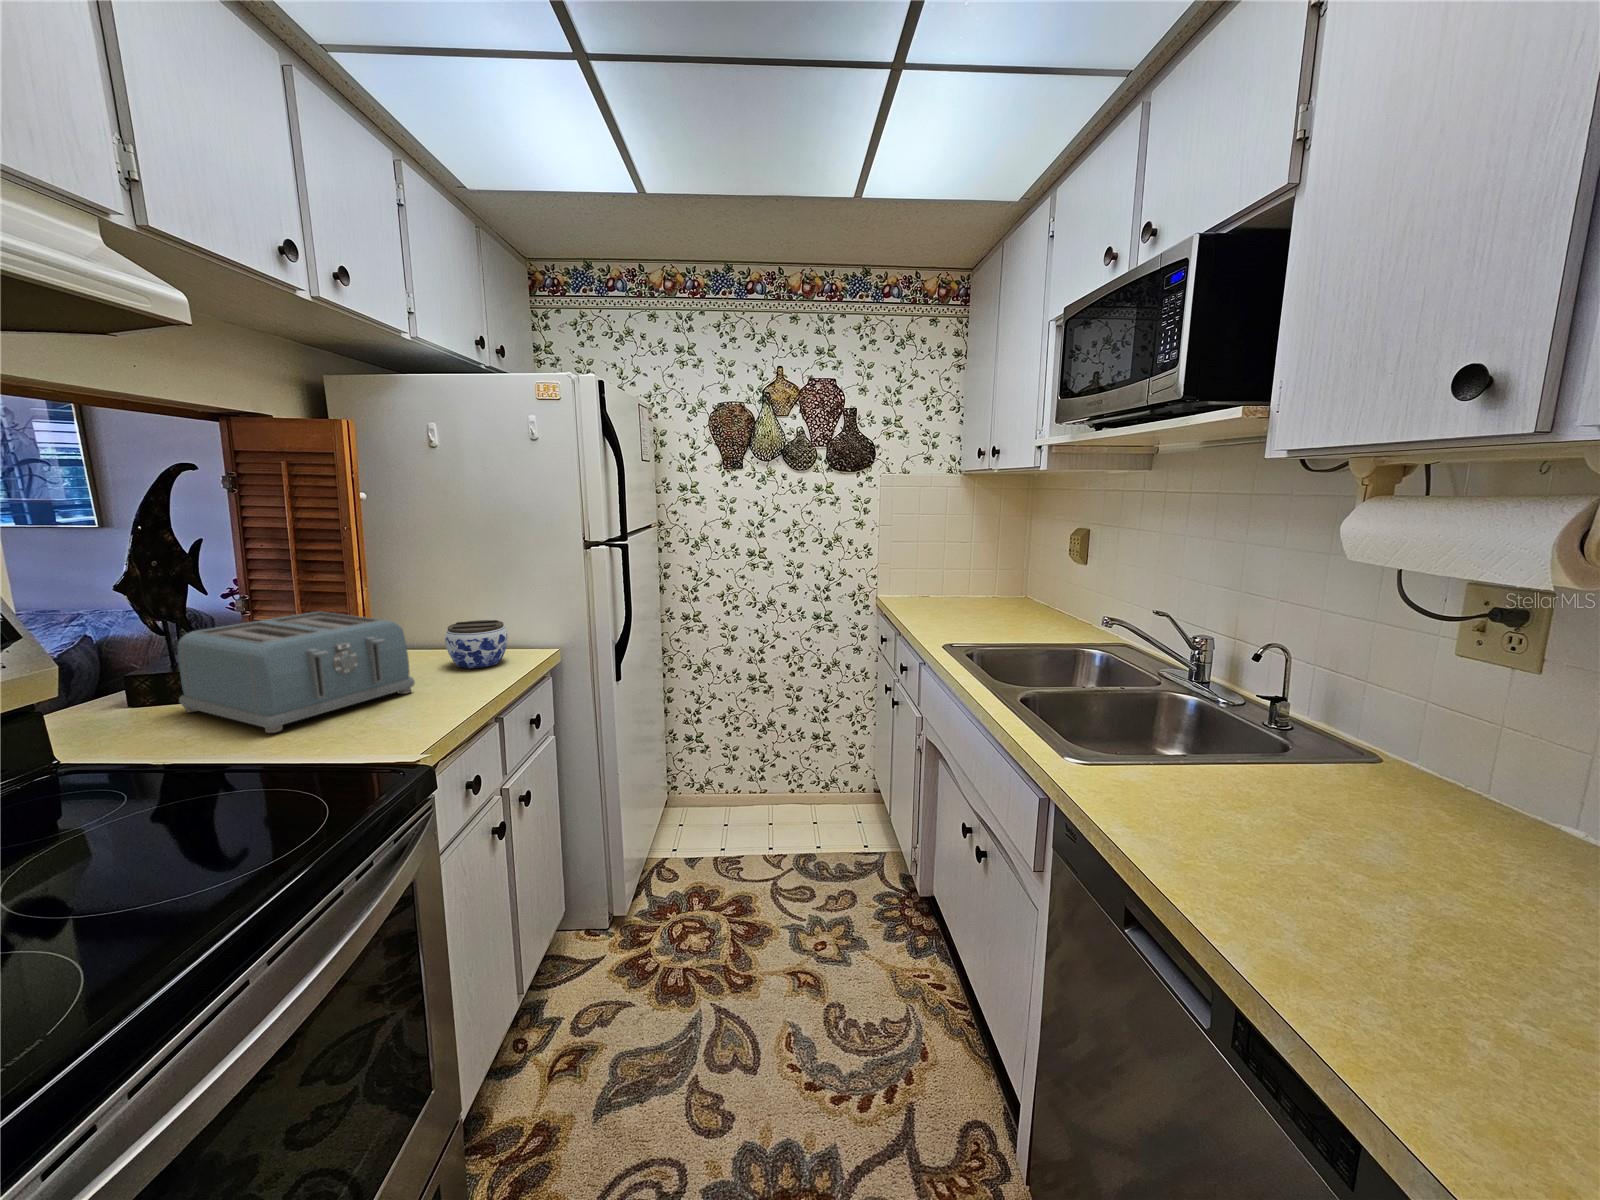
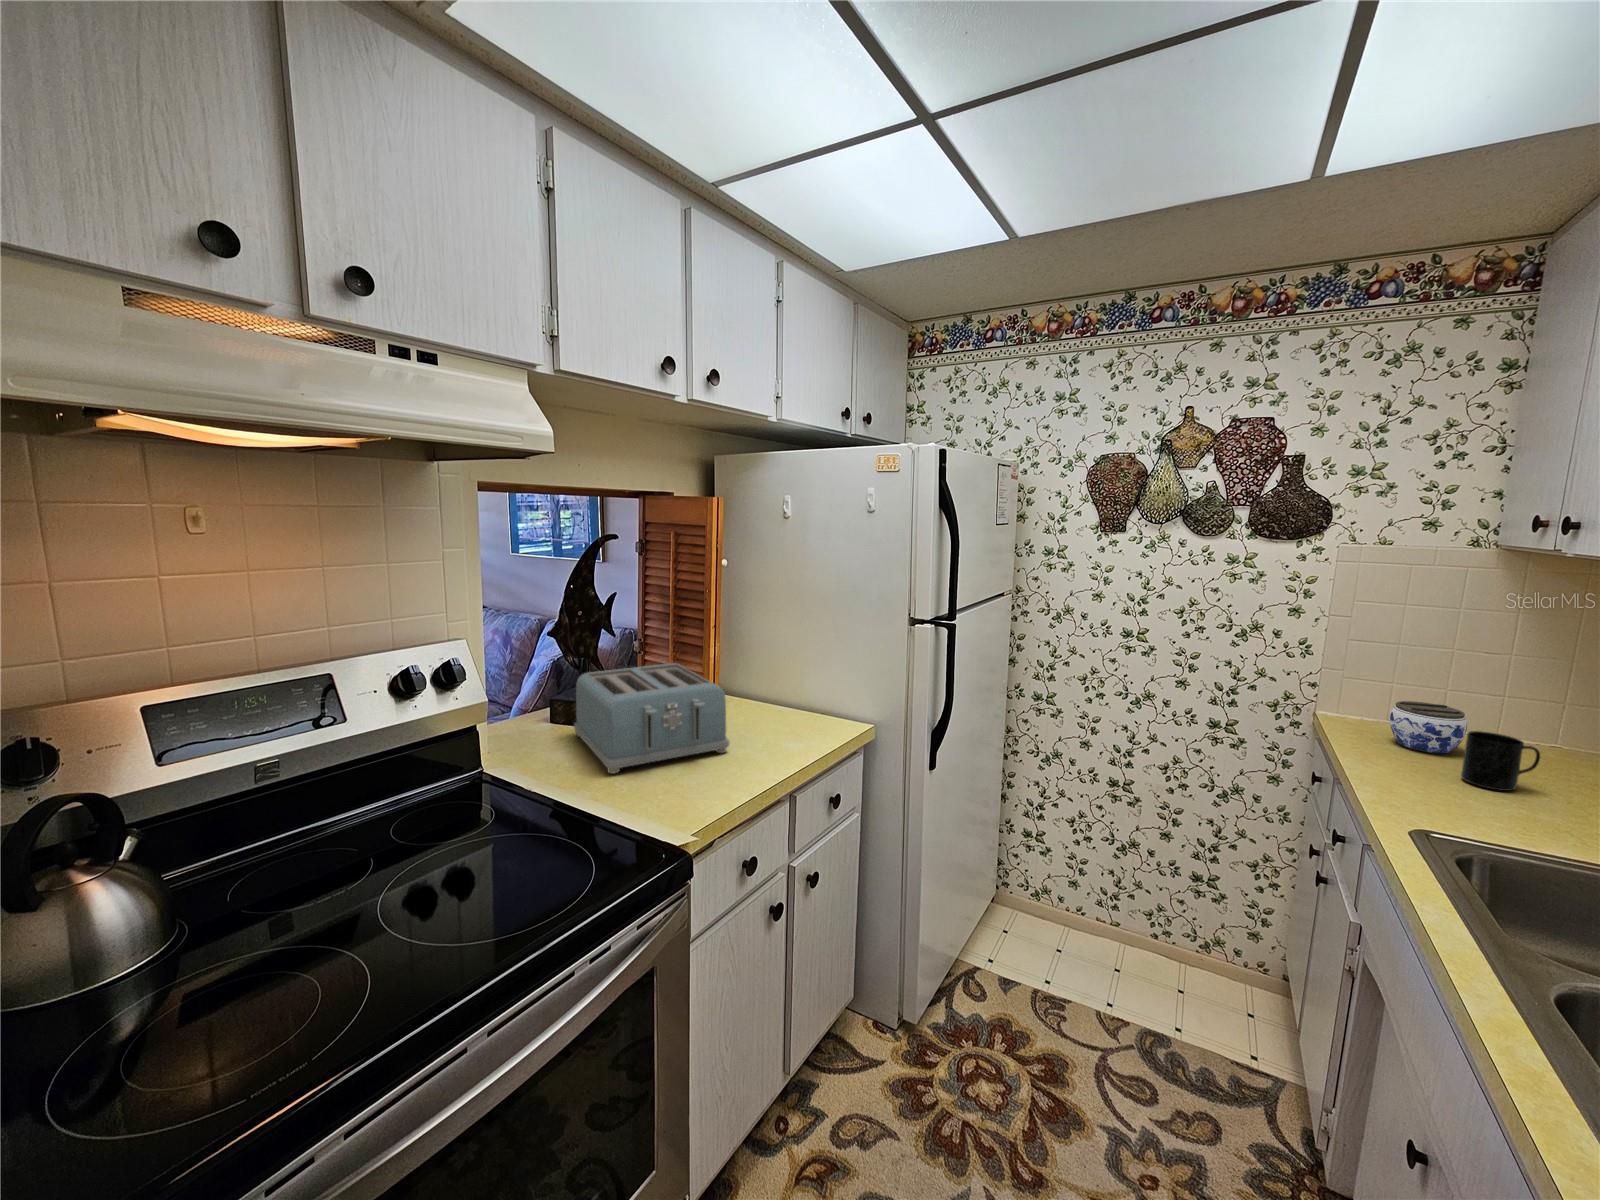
mug: none [962,586,997,620] -> present [1461,731,1540,791]
jar: present [445,620,508,668] -> present [1390,701,1467,754]

